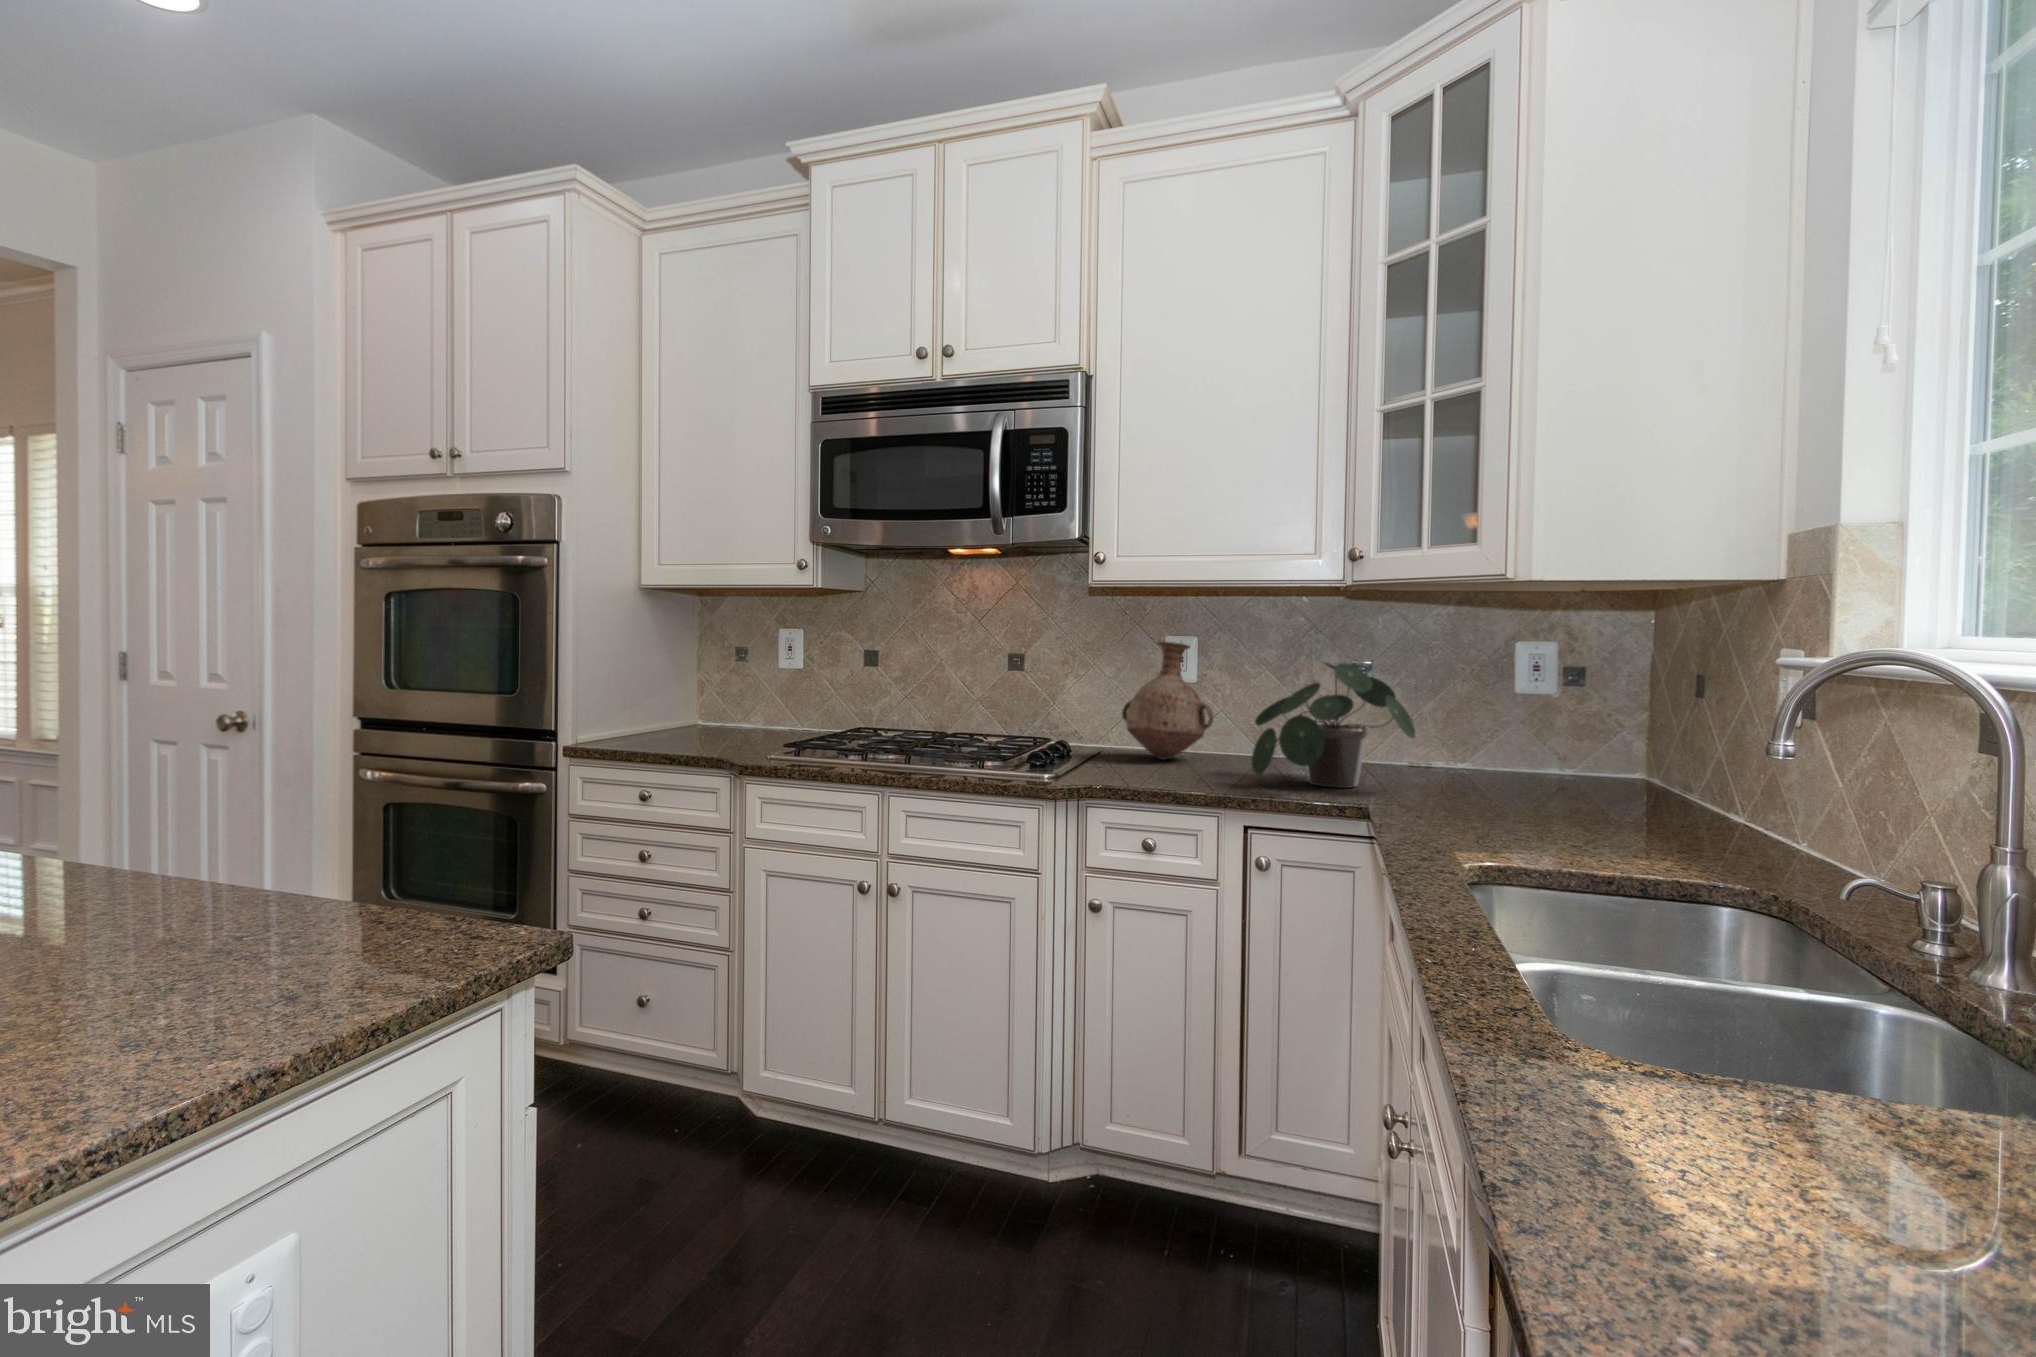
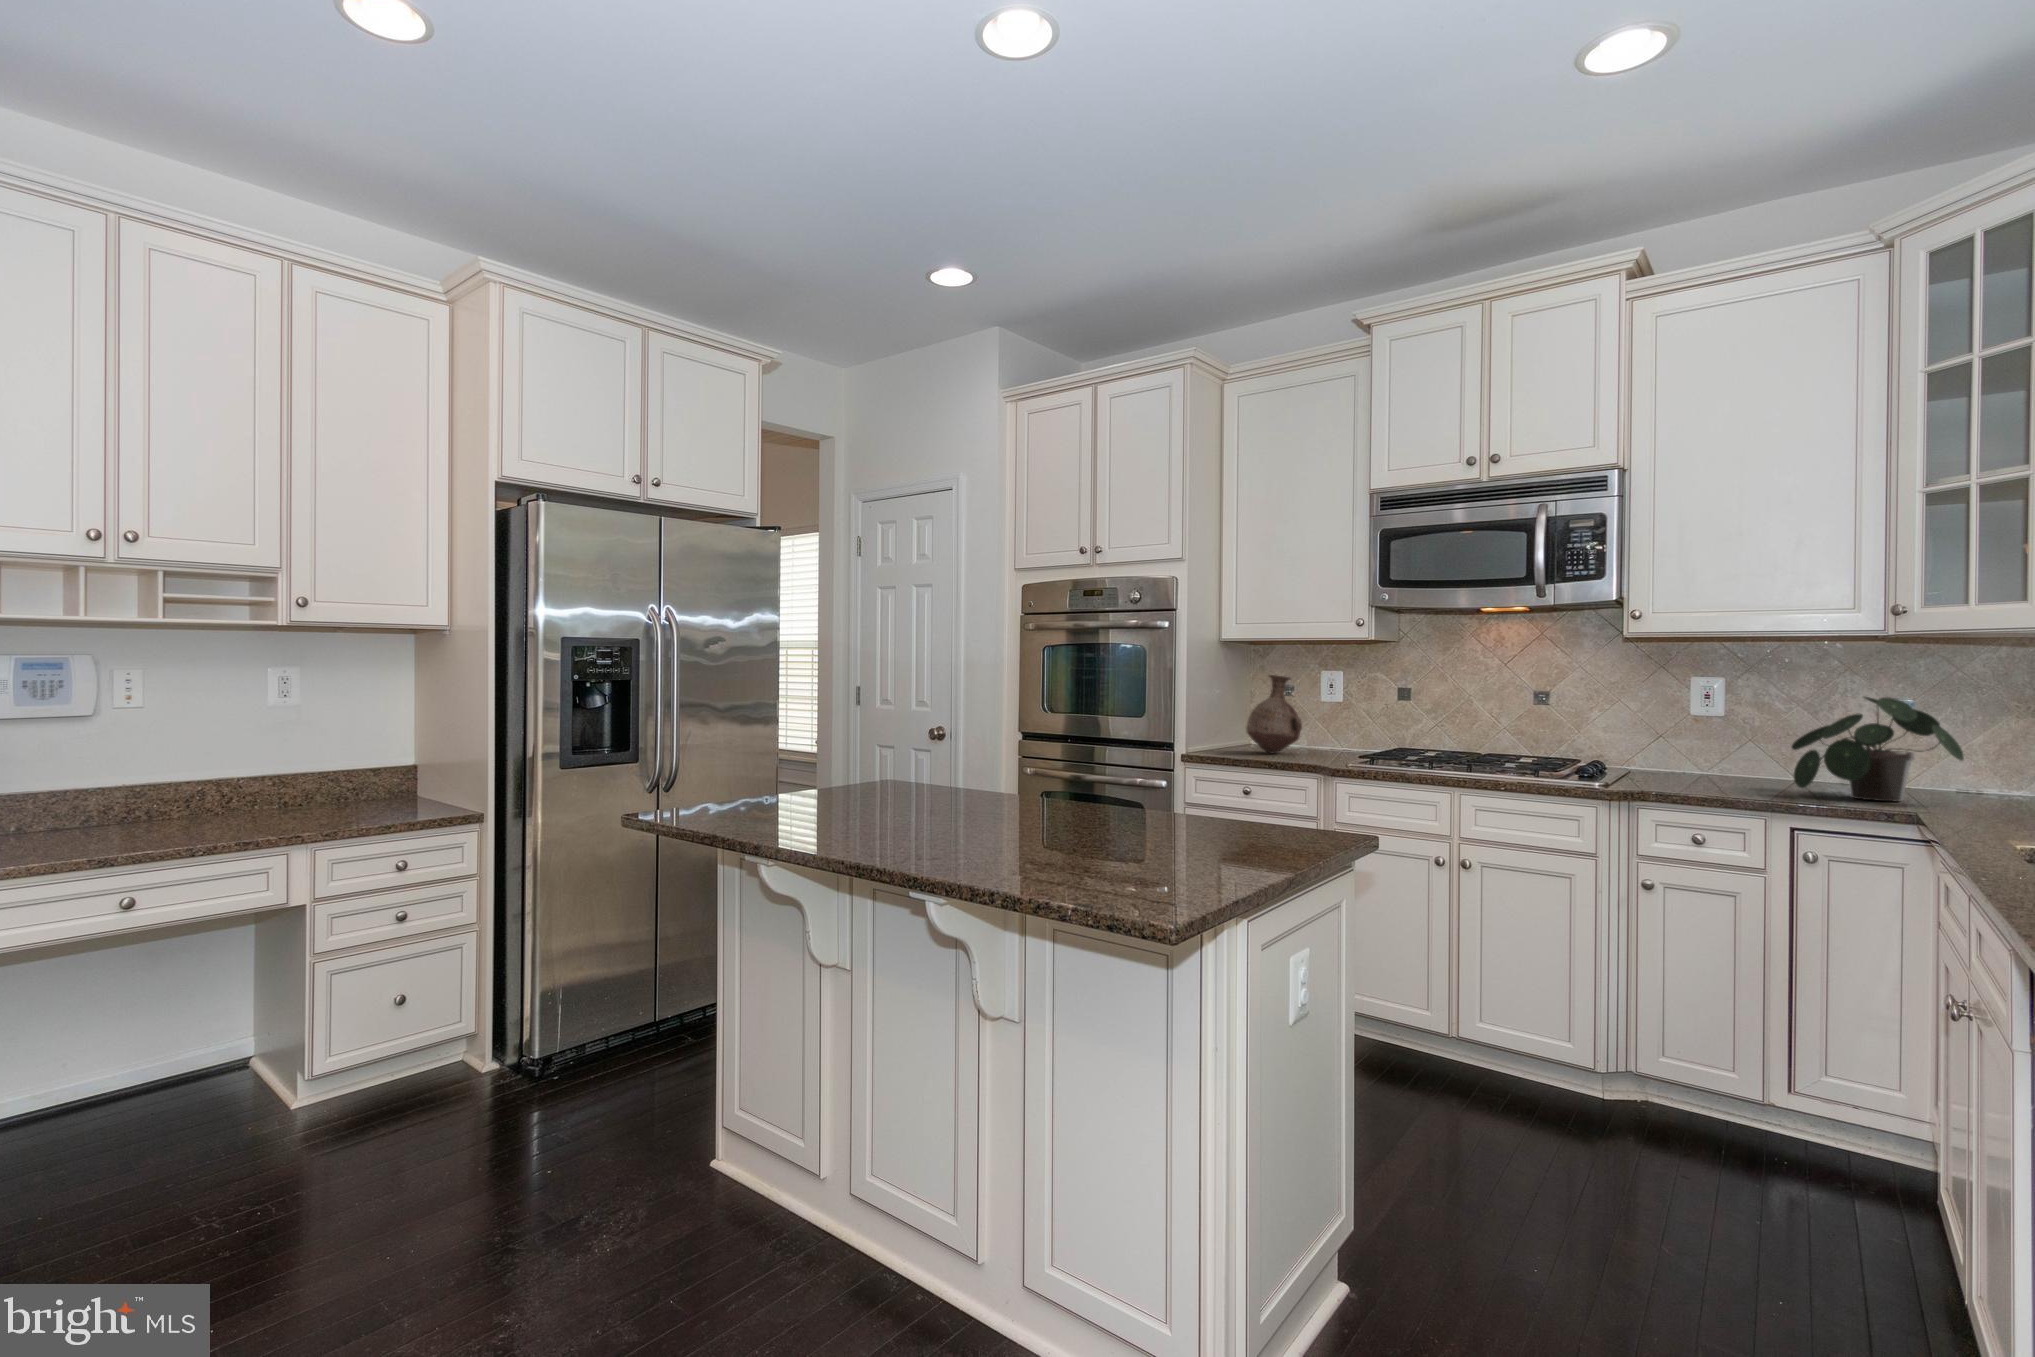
vase: present [1122,642,1213,759] -> present [1246,675,1302,753]

